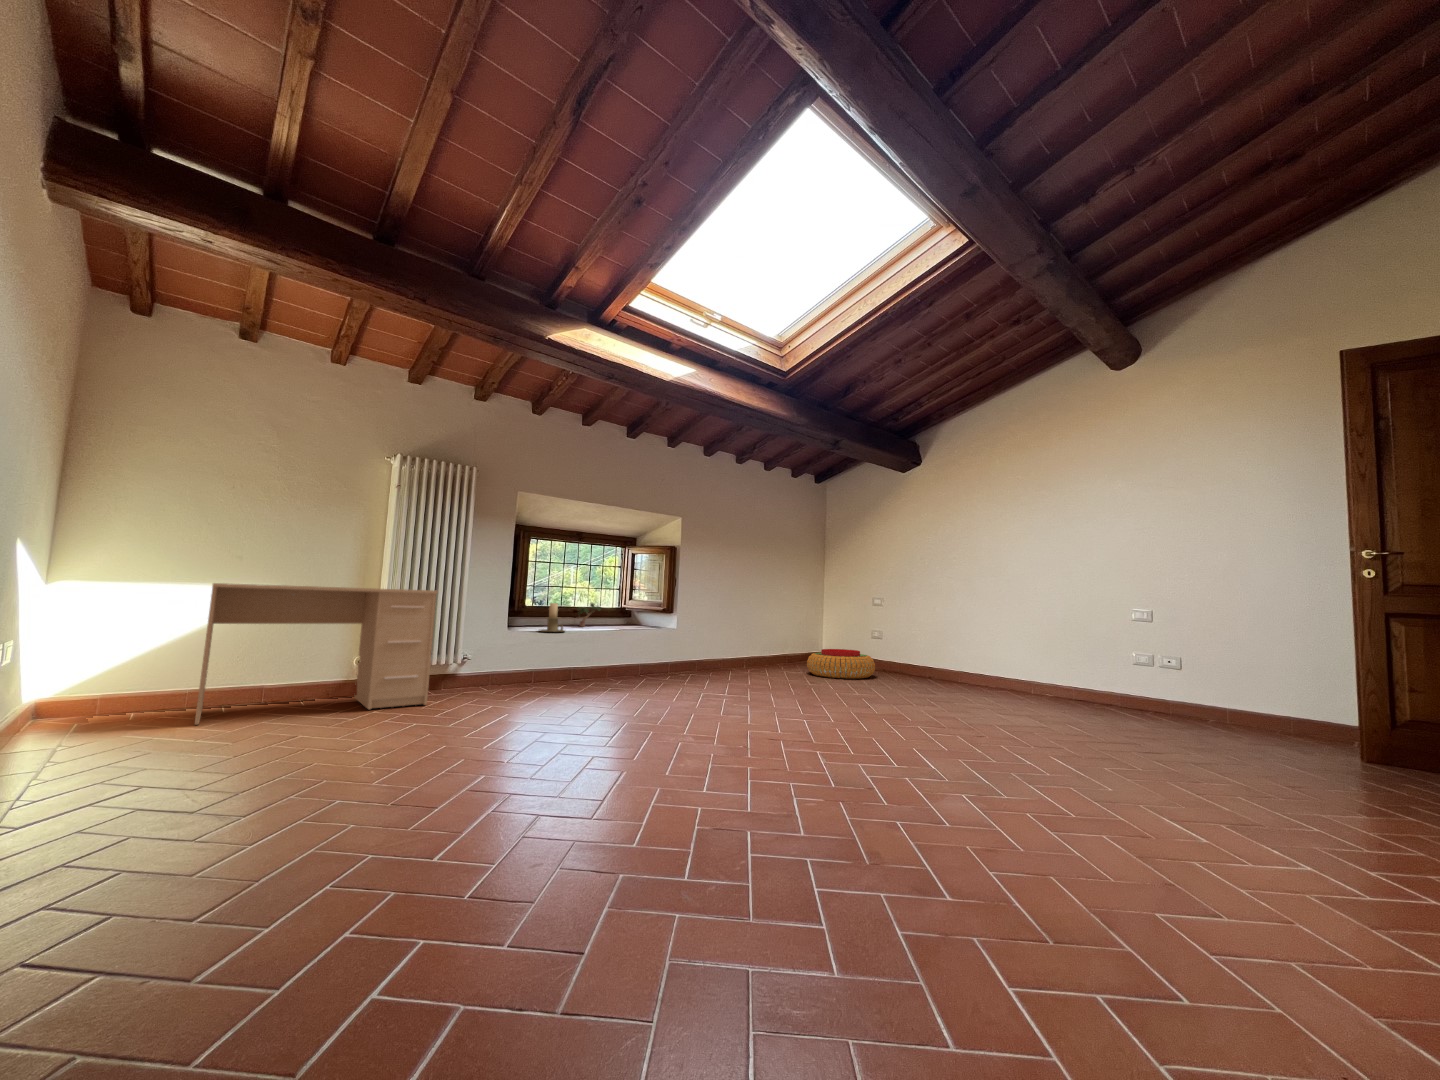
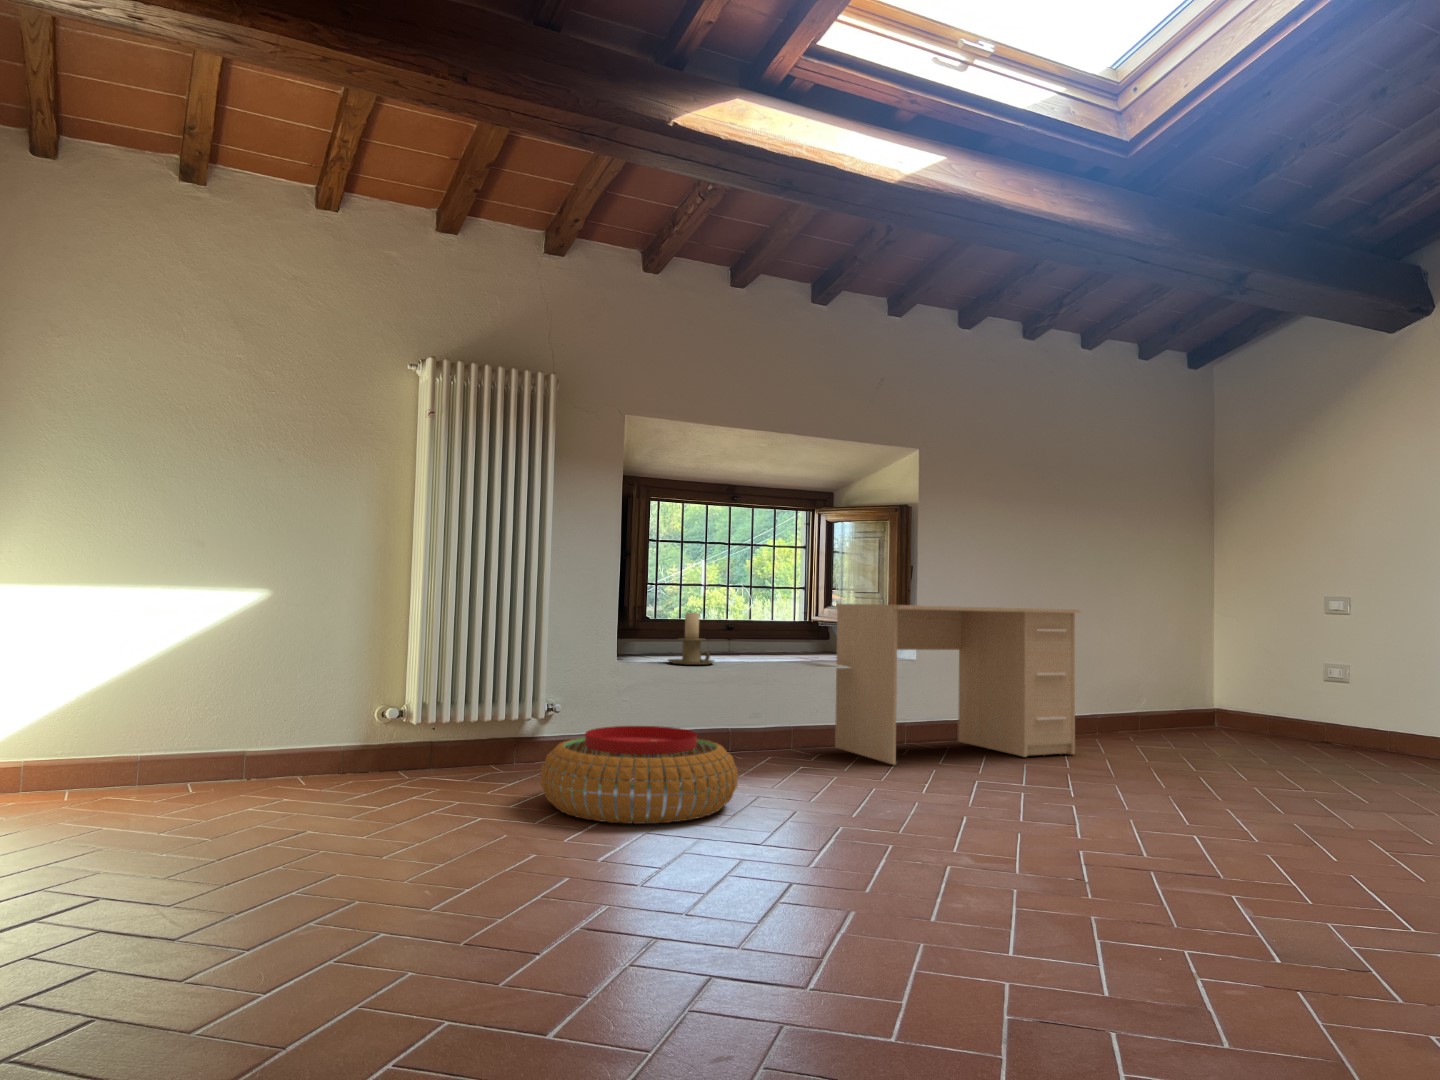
desk: present [195,583,438,725] -> present [835,604,1080,765]
potted plant: present [578,603,601,627] -> none [728,609,778,654]
pouf: present [807,649,875,679] -> present [541,726,738,824]

